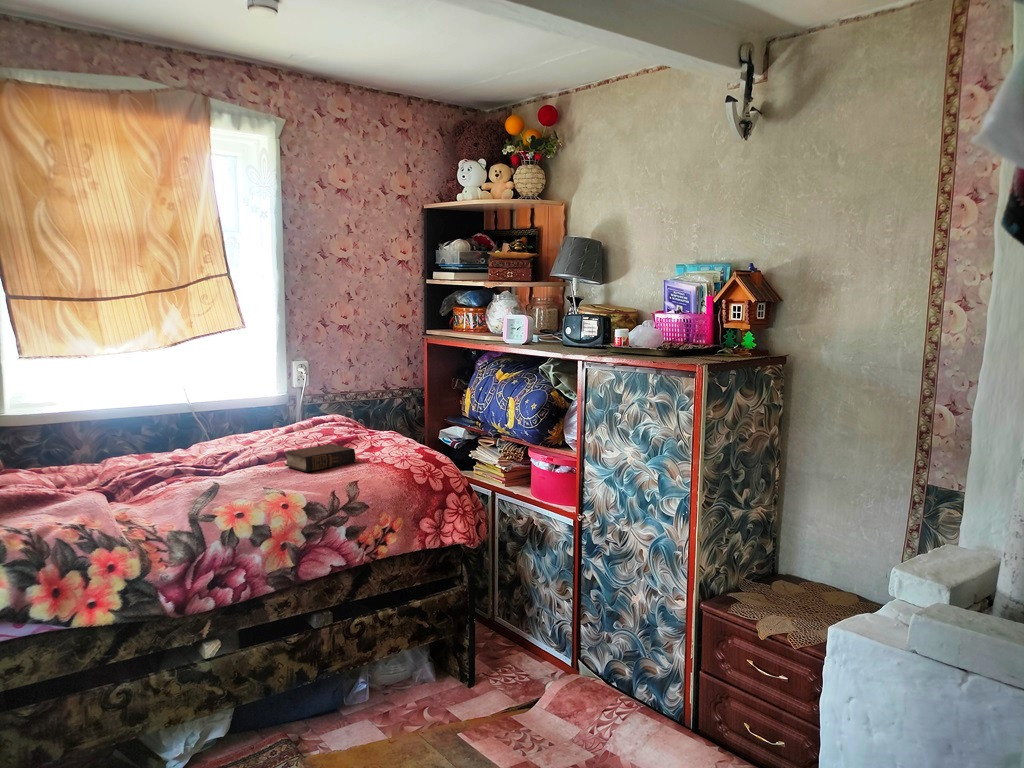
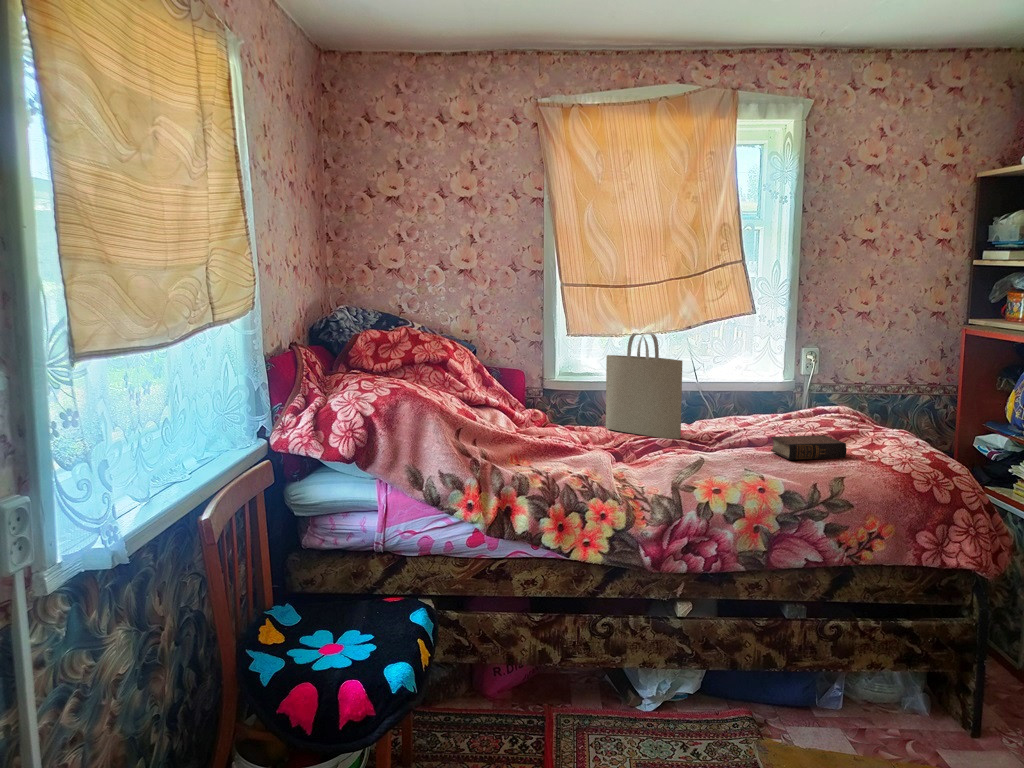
tote bag: none [79,352,182,468] -> present [606,333,683,439]

